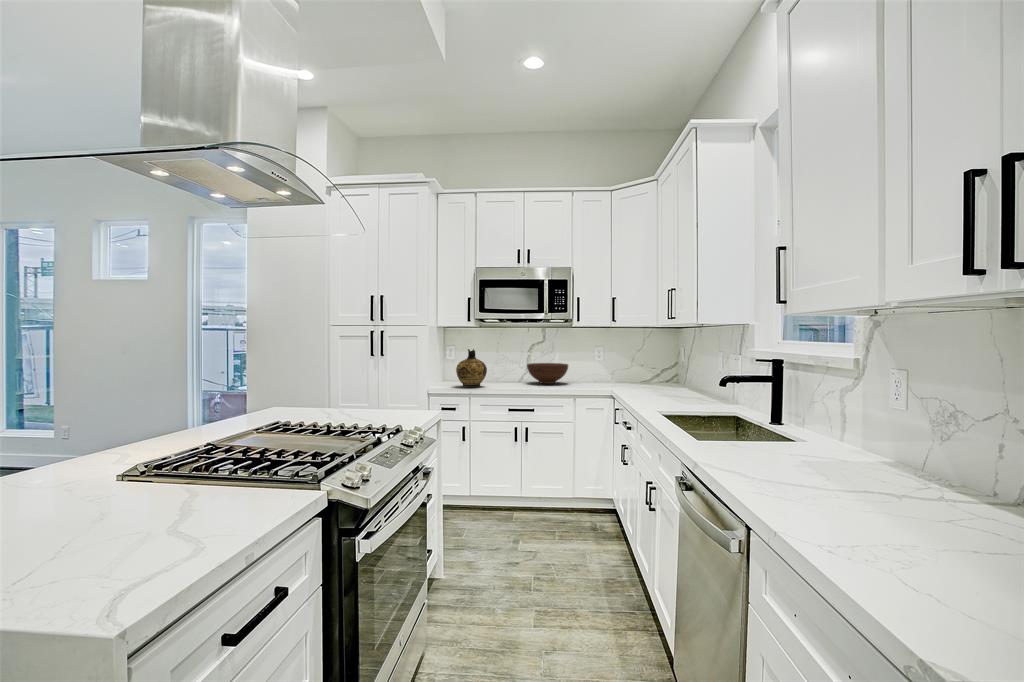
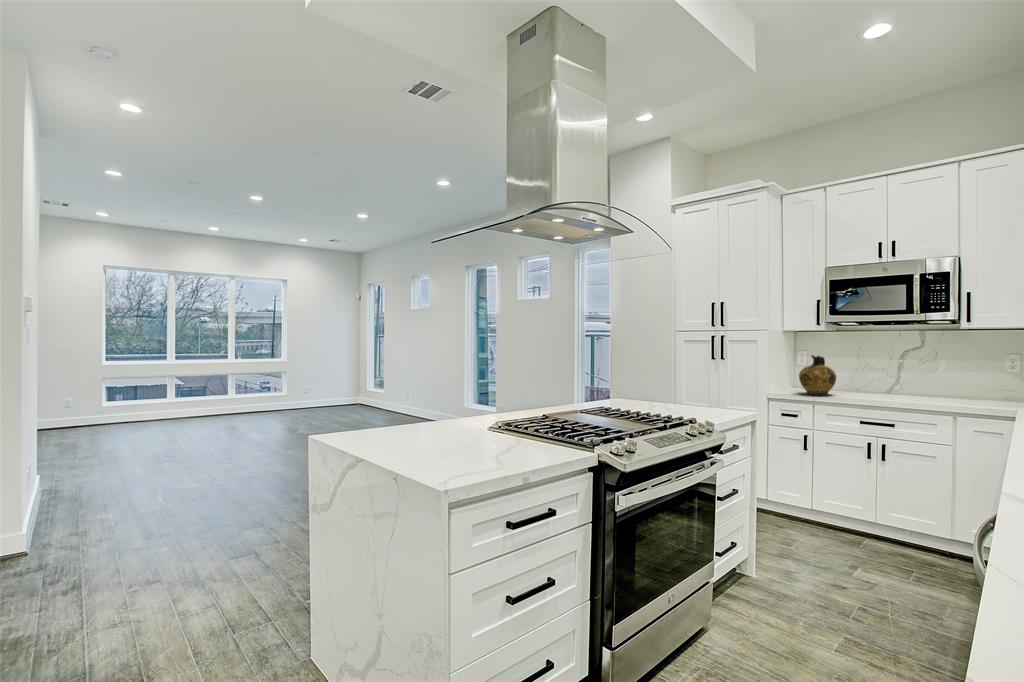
fruit bowl: present [527,363,568,384] -> none [897,372,962,398]

